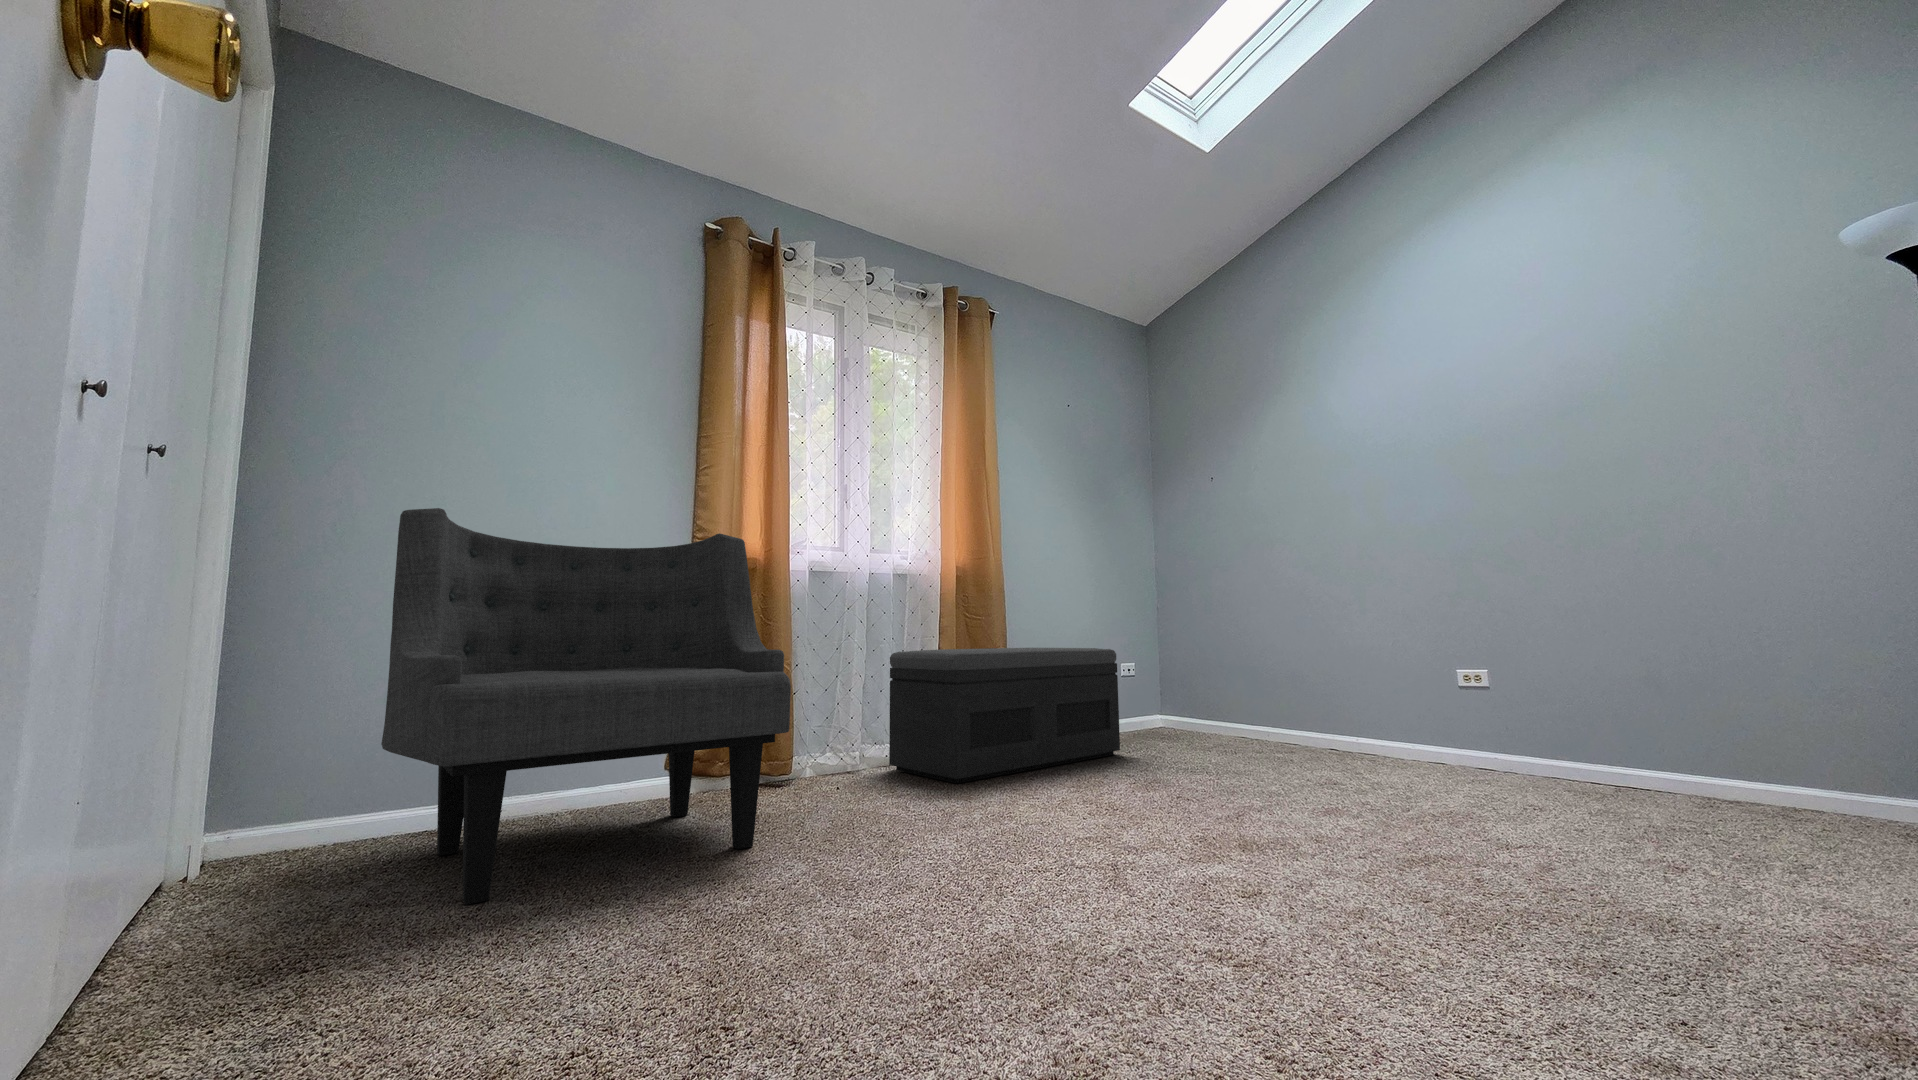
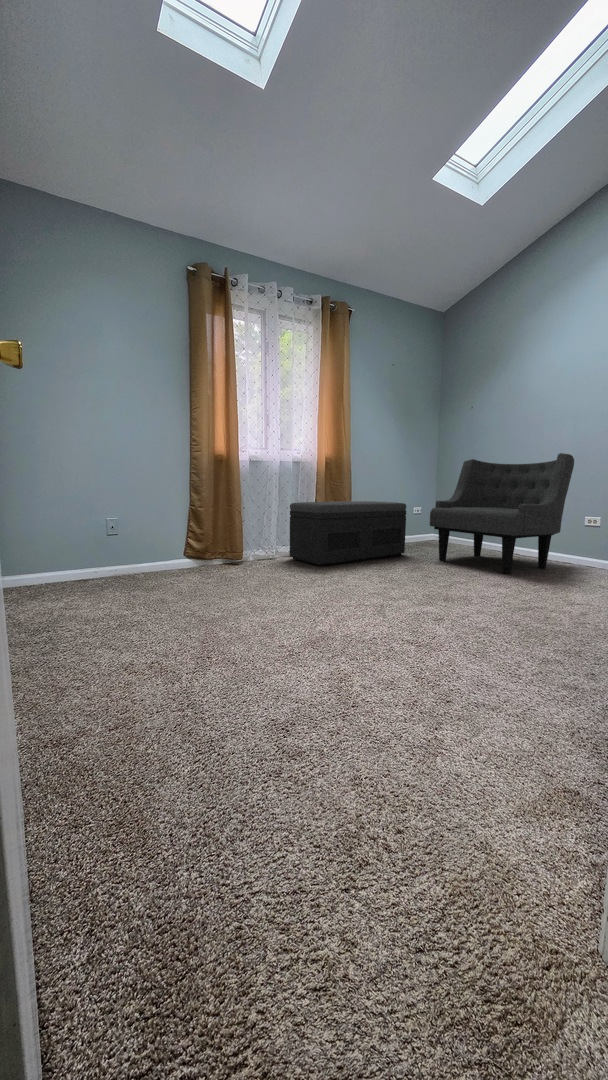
armchair: present [381,508,791,904] -> present [430,453,574,574]

